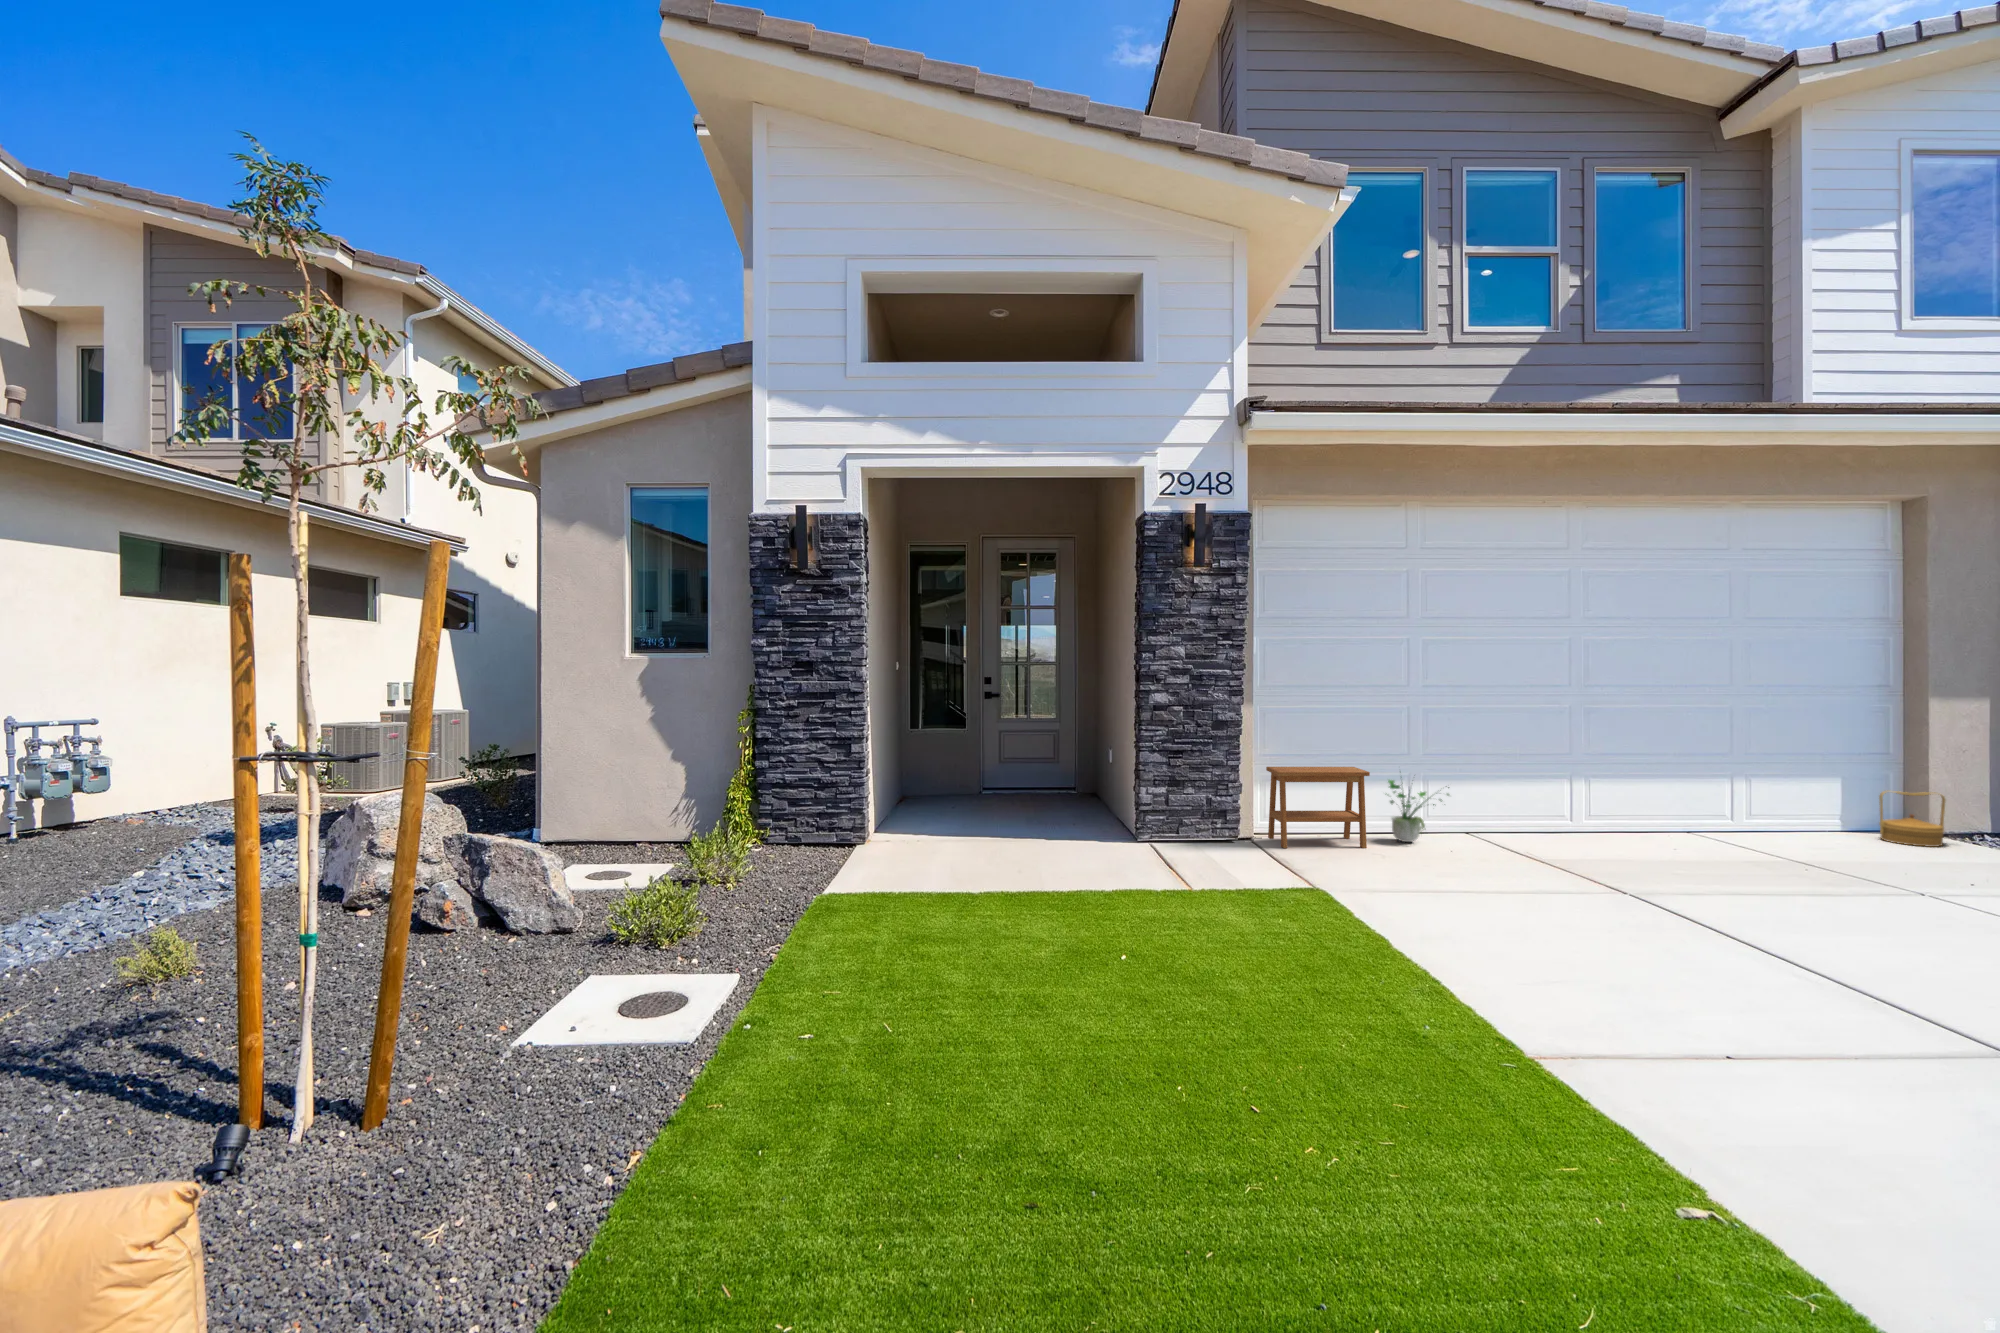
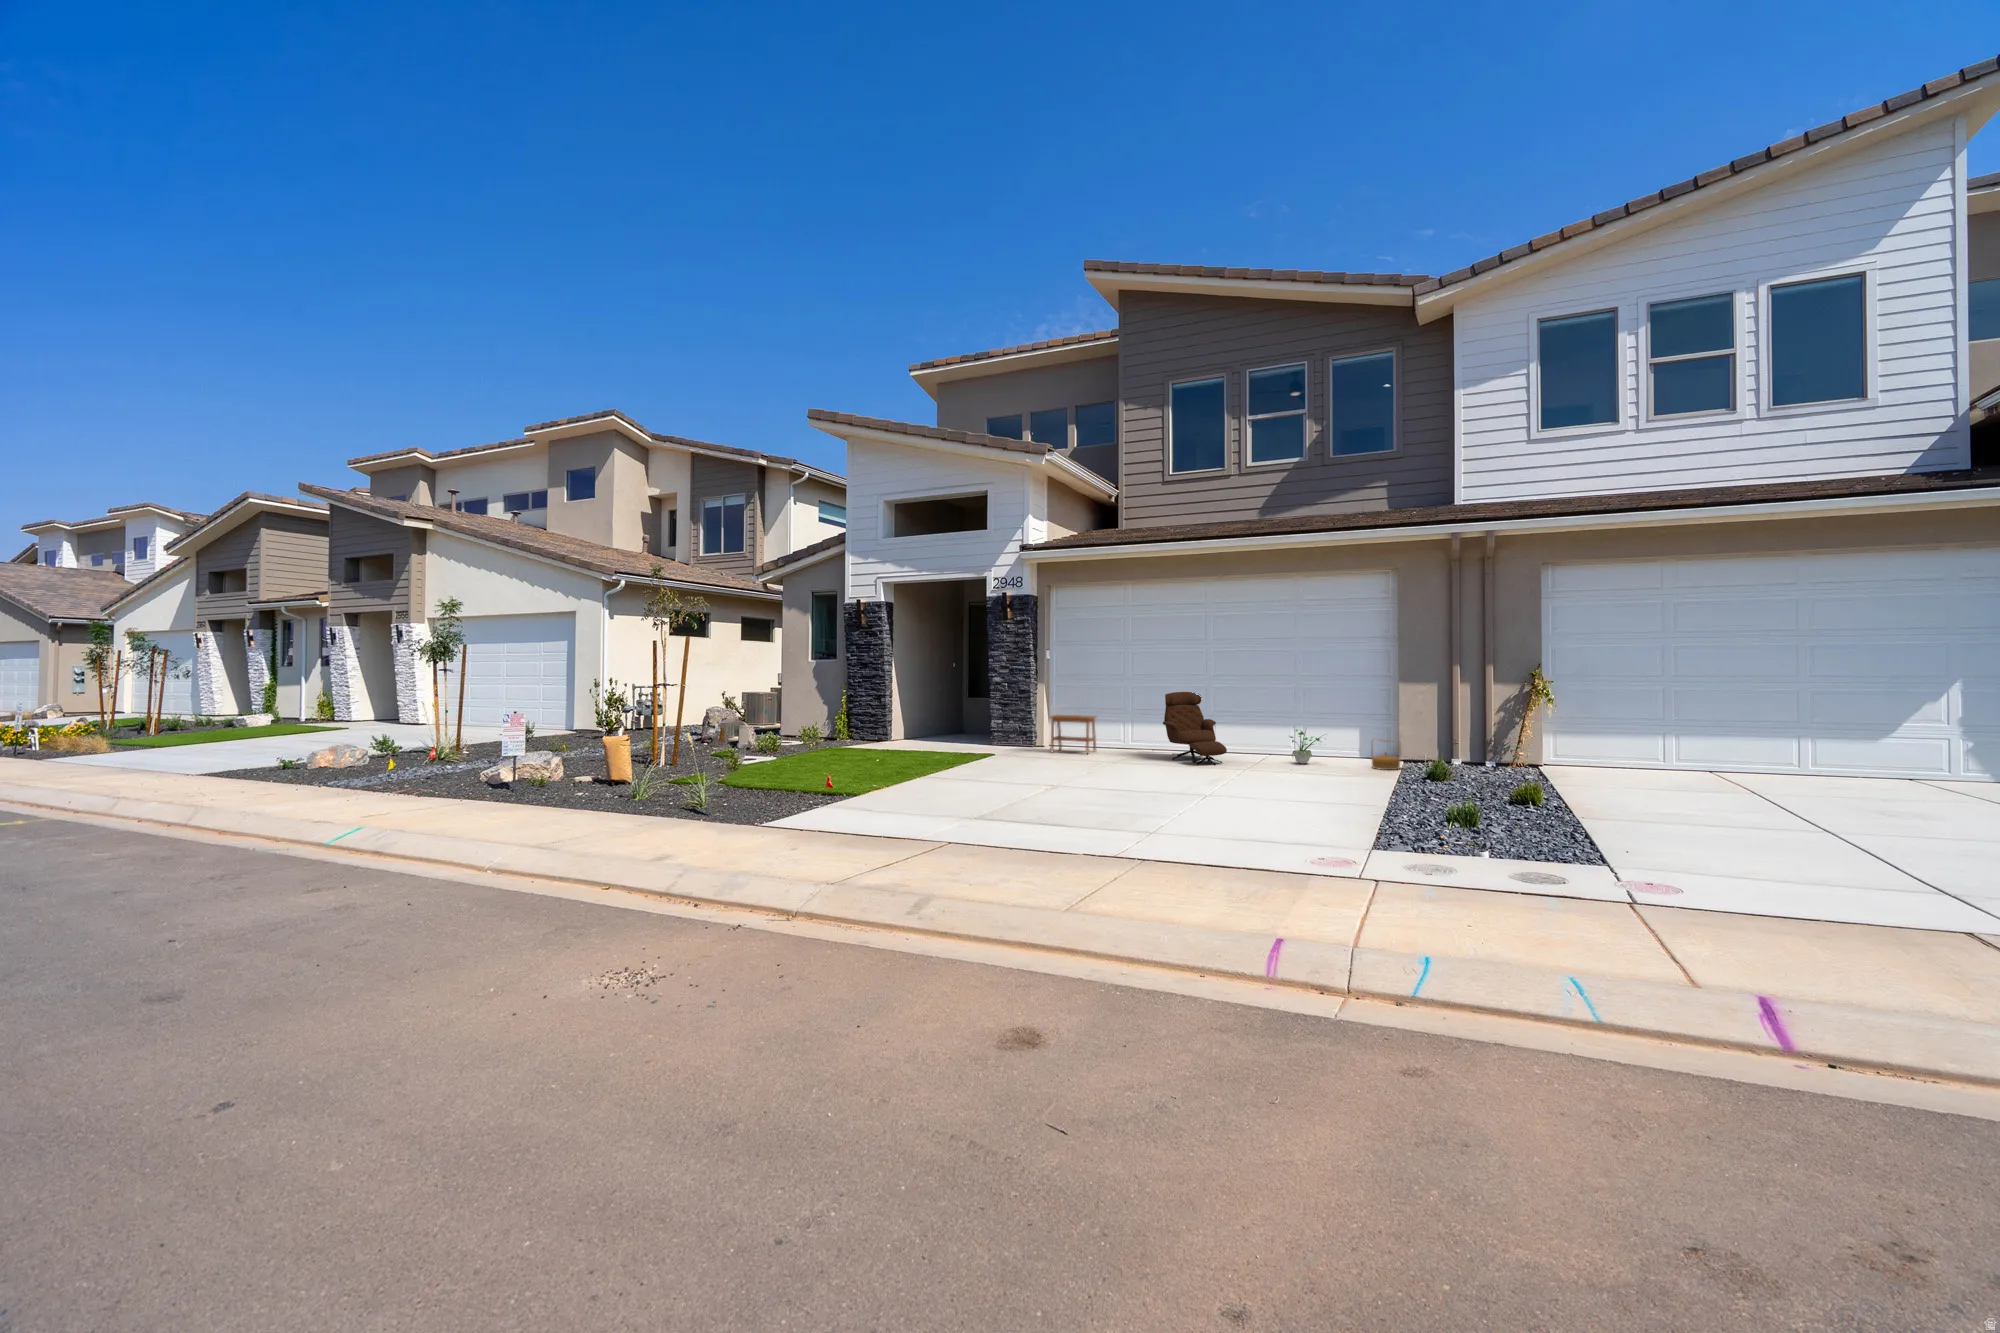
lounge chair: none [1512,715,1685,861] -> present [1163,692,1227,765]
potted plant: present [1388,780,1449,842] -> present [1289,729,1321,764]

